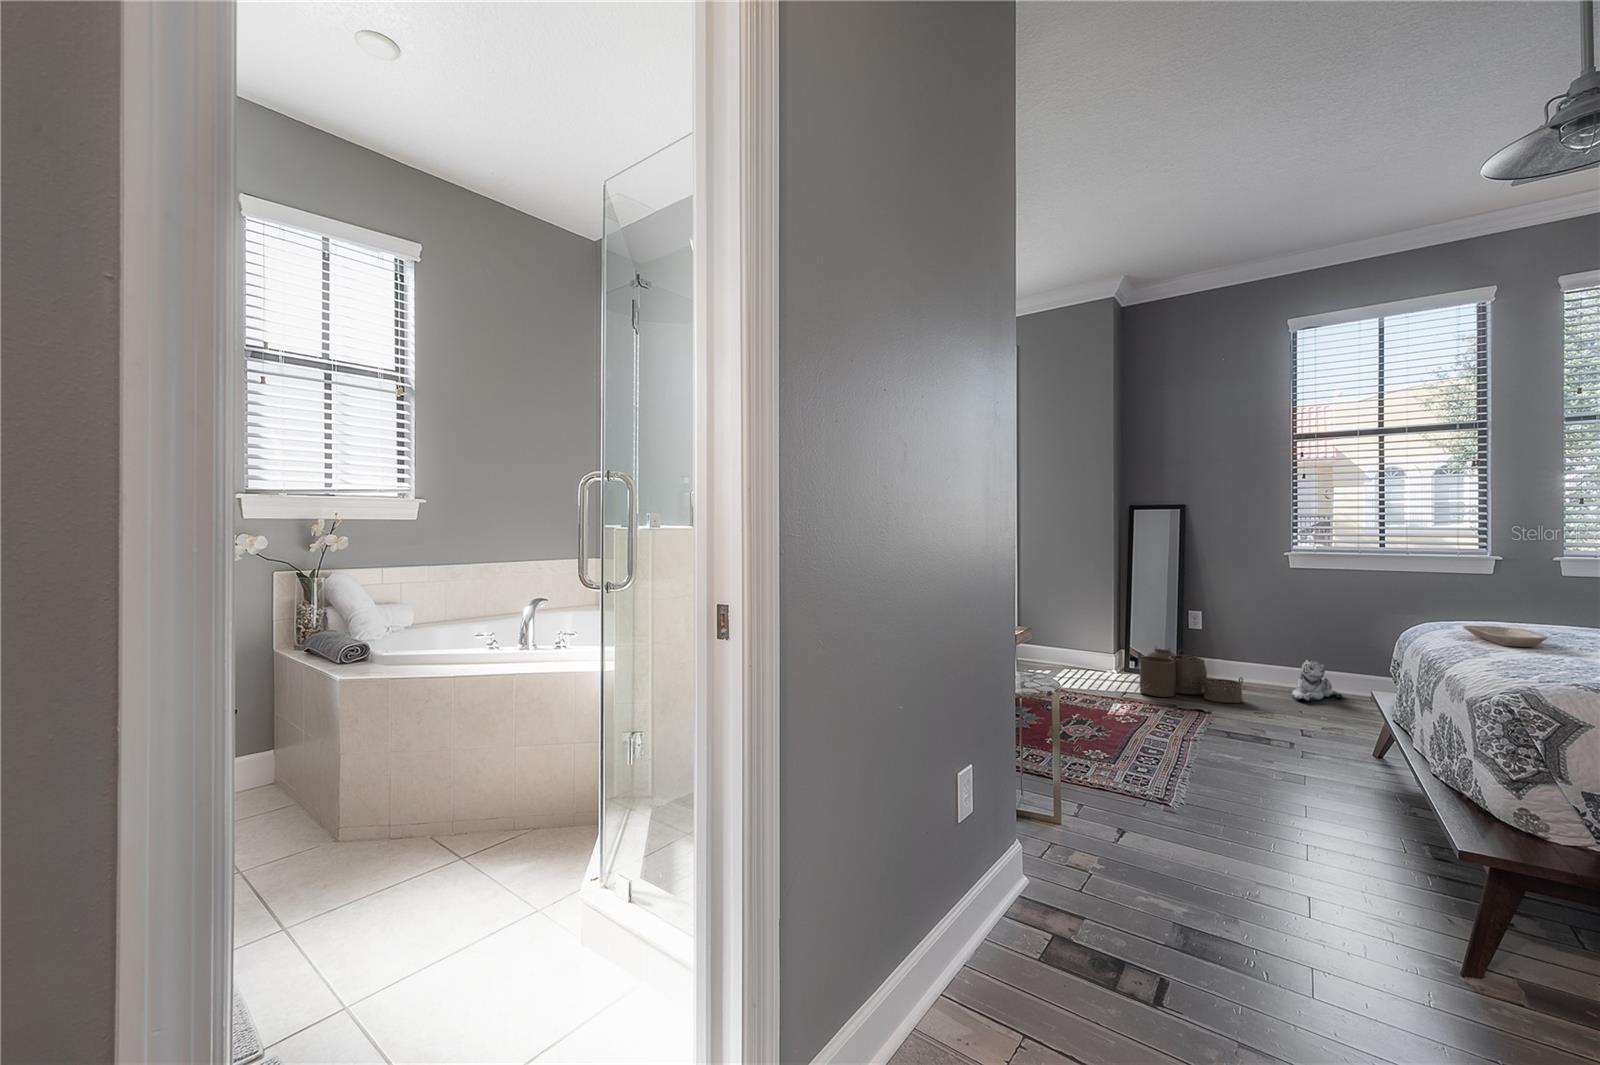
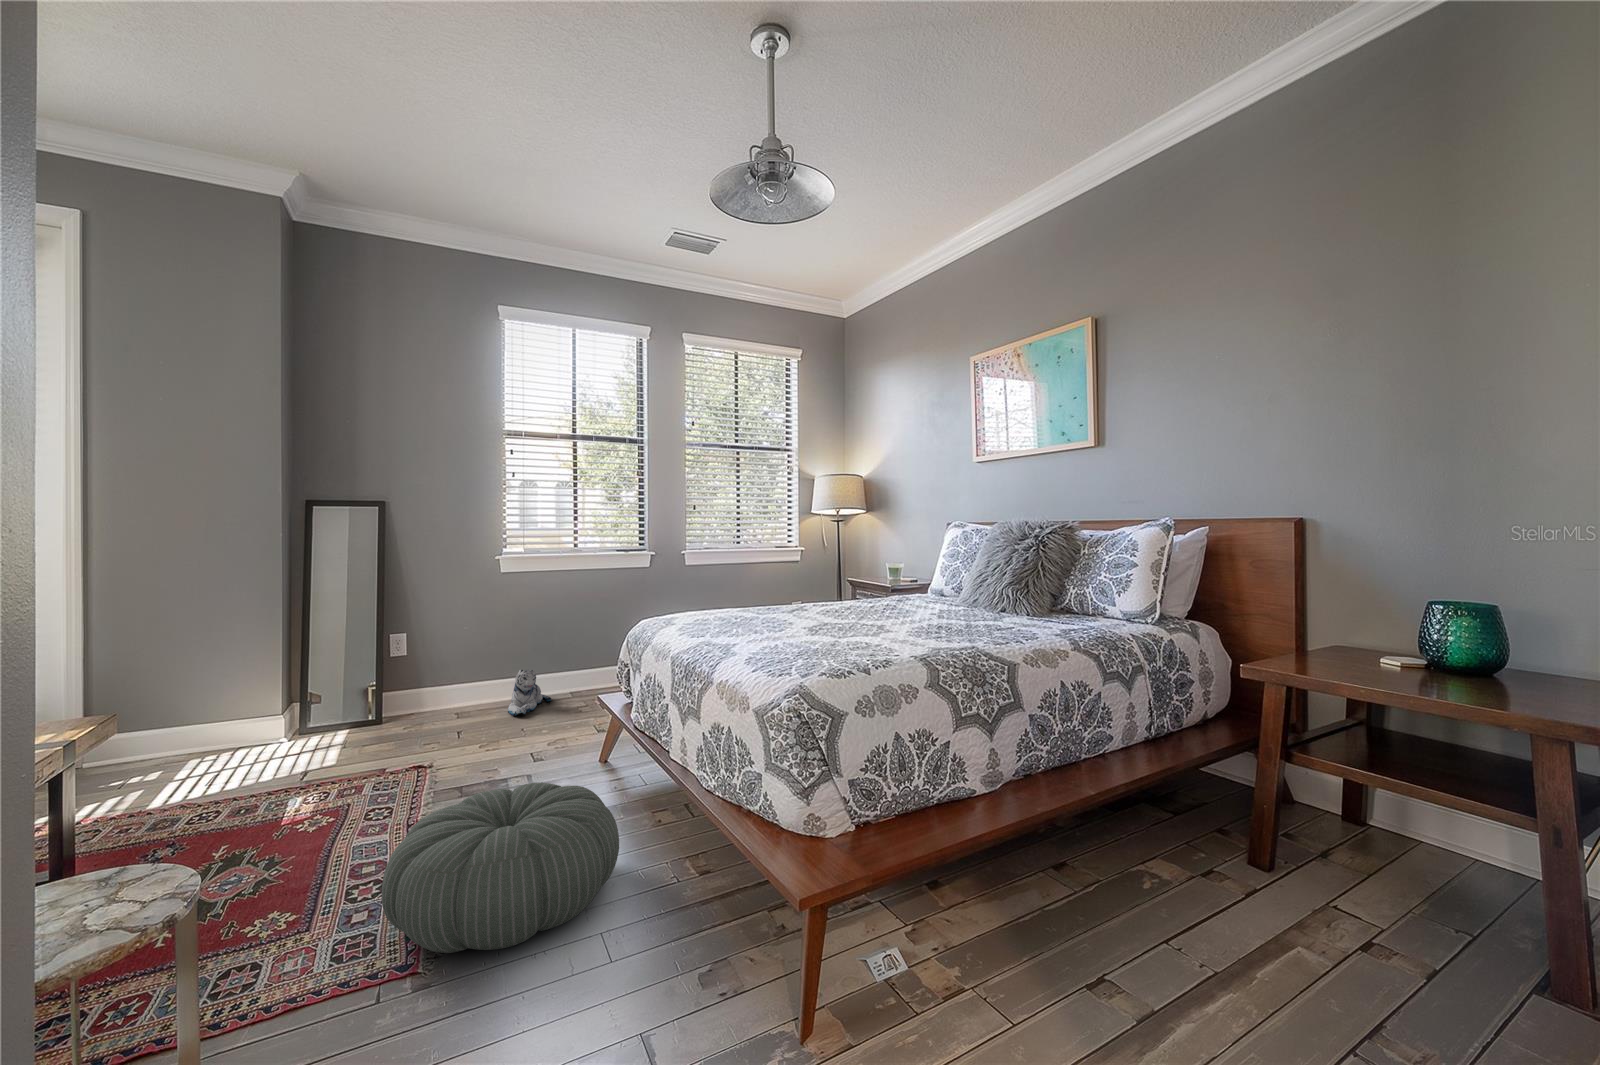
tray: present [1463,626,1548,647] -> none [685,615,752,635]
woven basket: present [1139,646,1243,703] -> none [324,690,462,766]
pouf: none [1154,721,1342,825] -> present [382,783,619,953]

